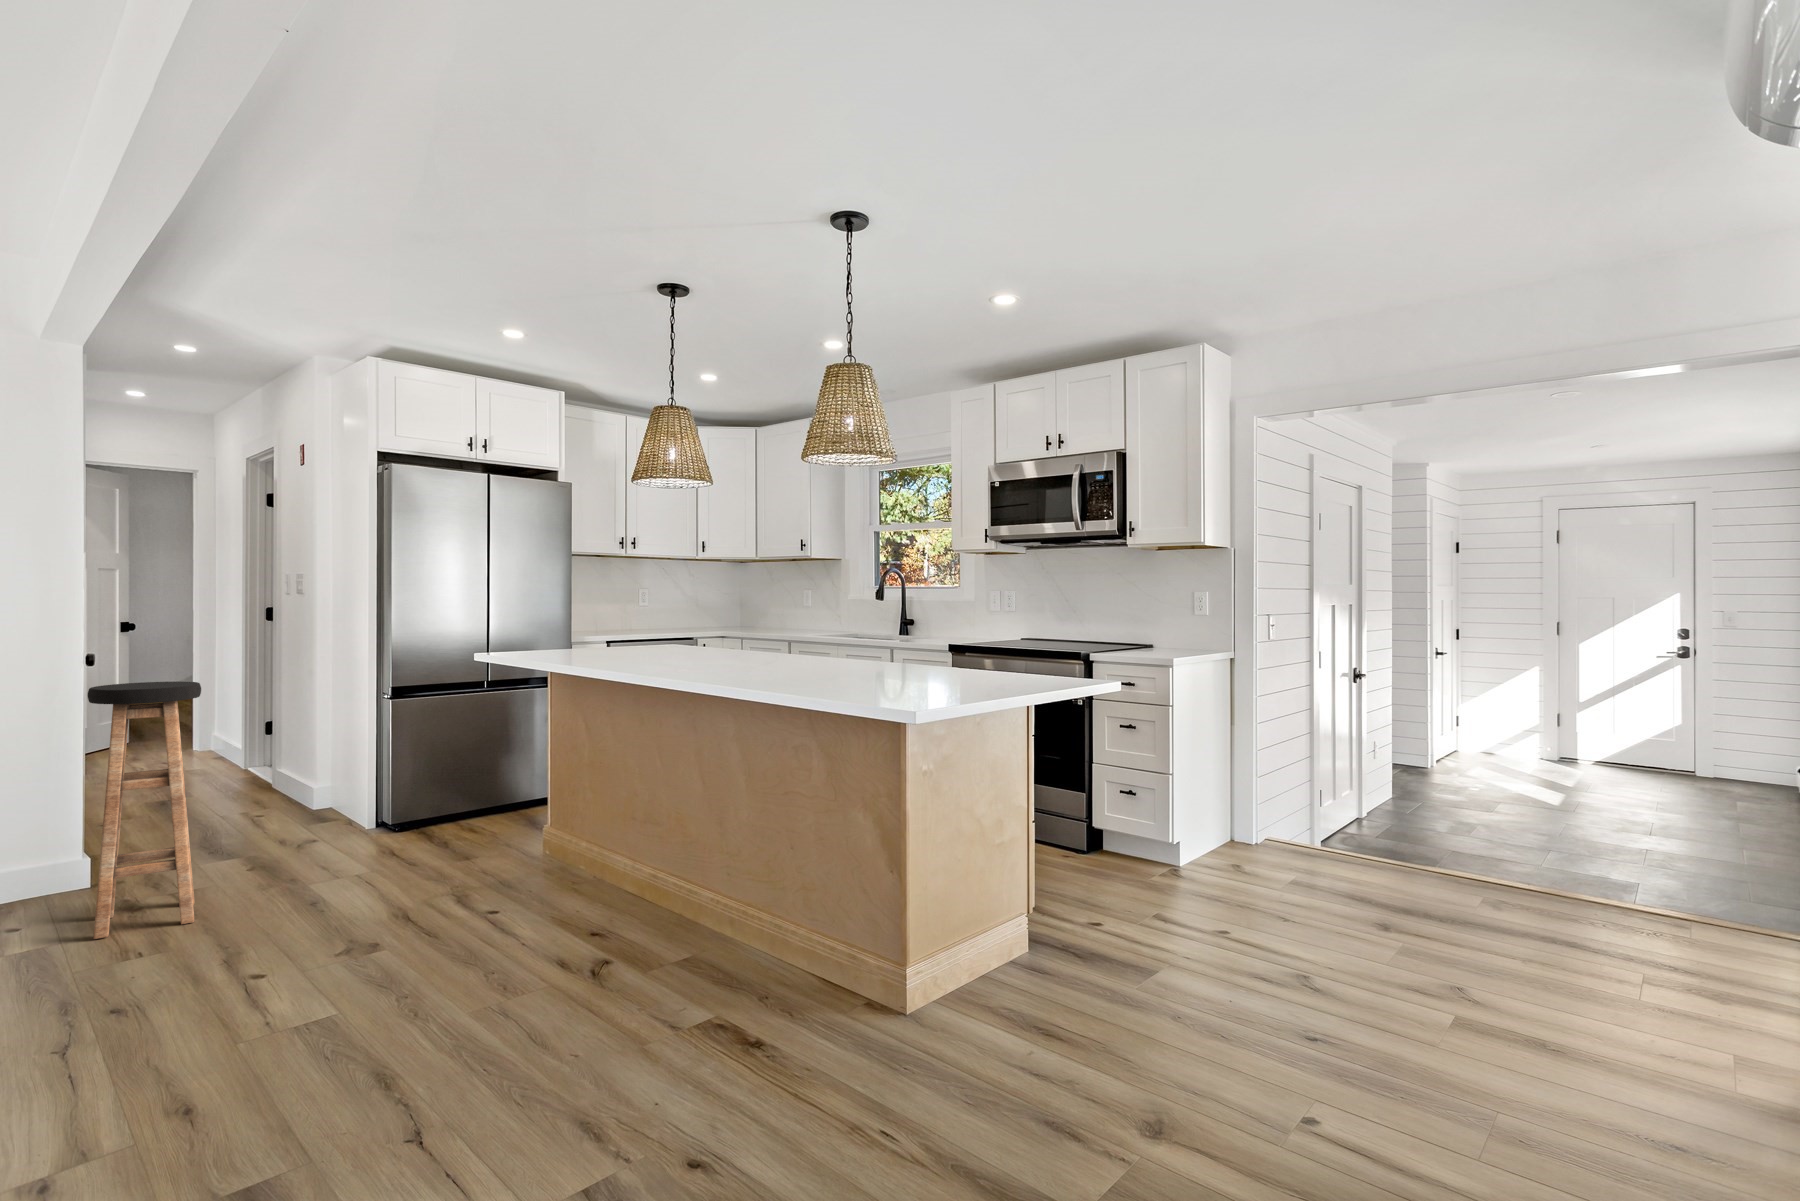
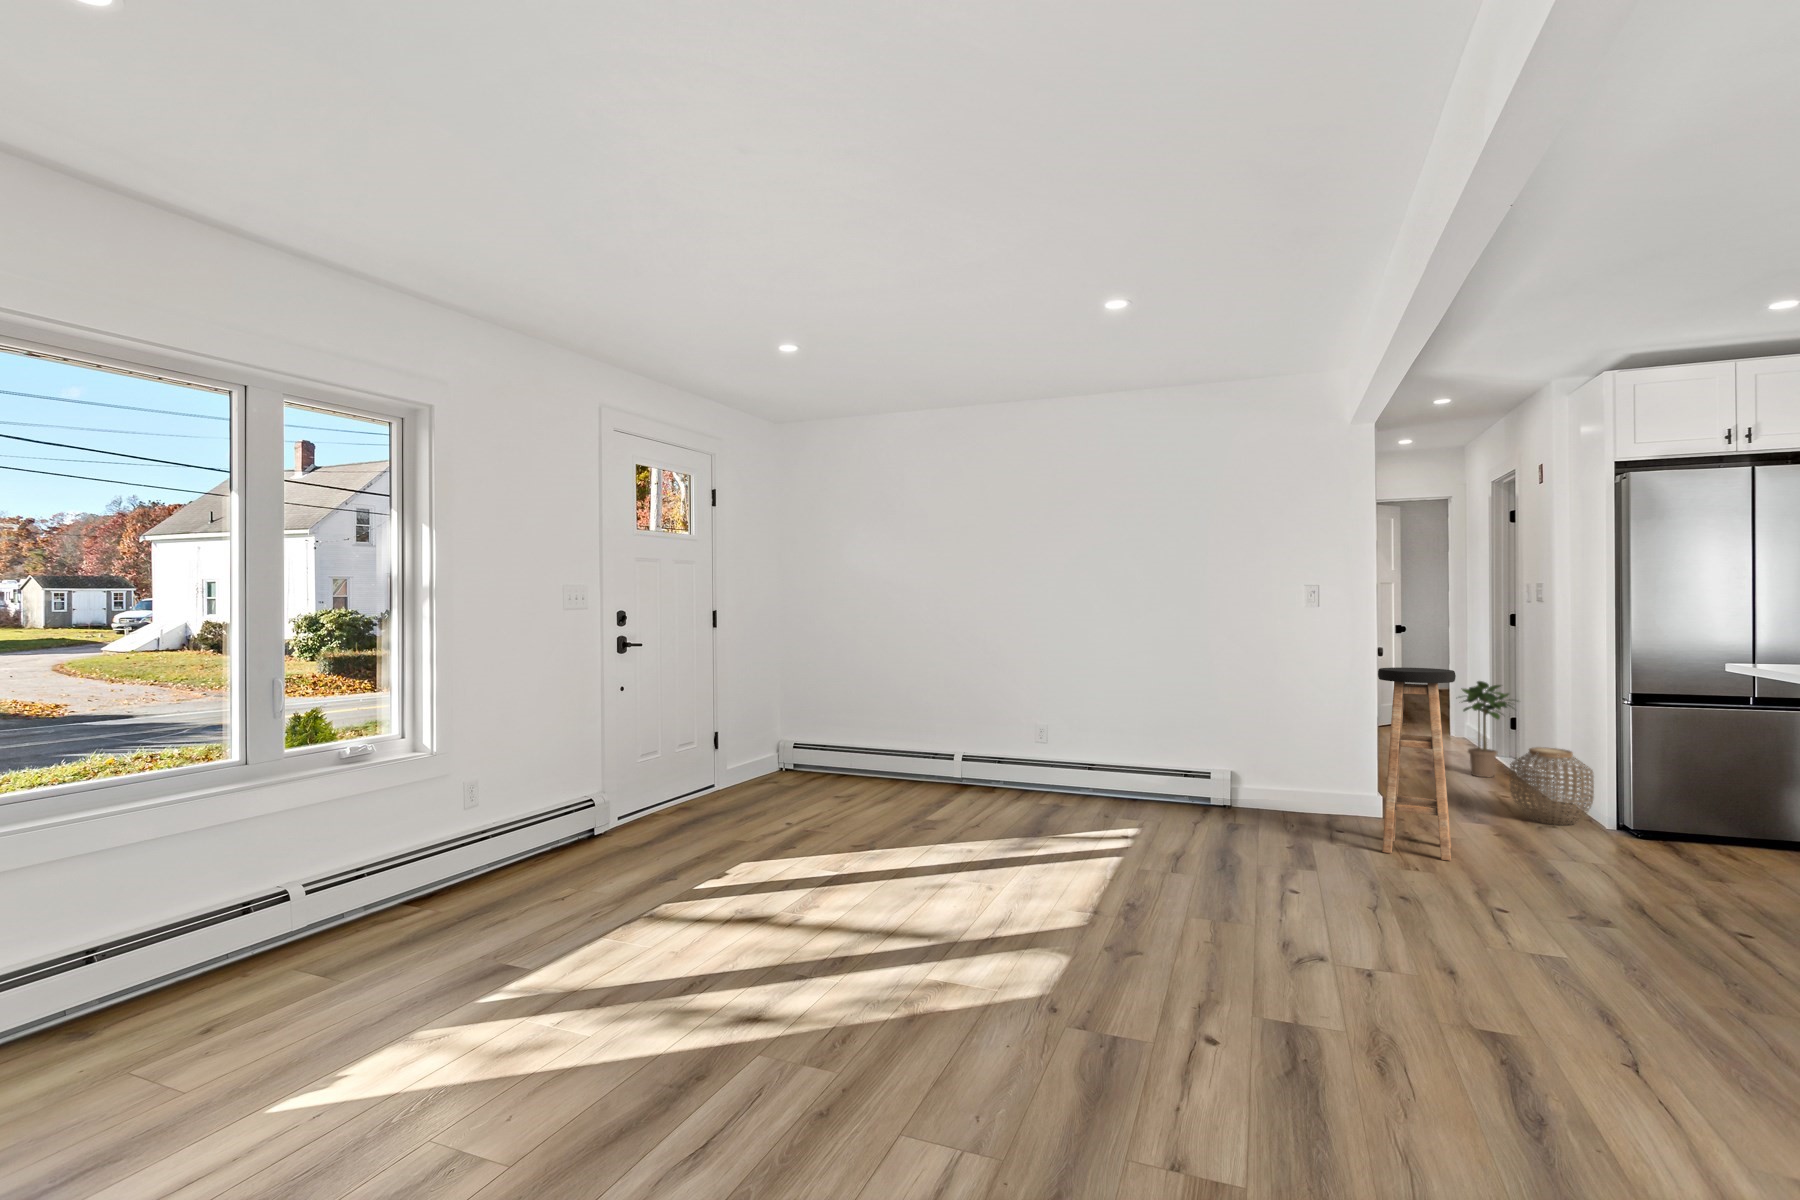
potted plant: none [201,687,277,799] -> present [1462,681,1511,777]
woven basket: none [266,755,354,841] -> present [1510,747,1594,825]

